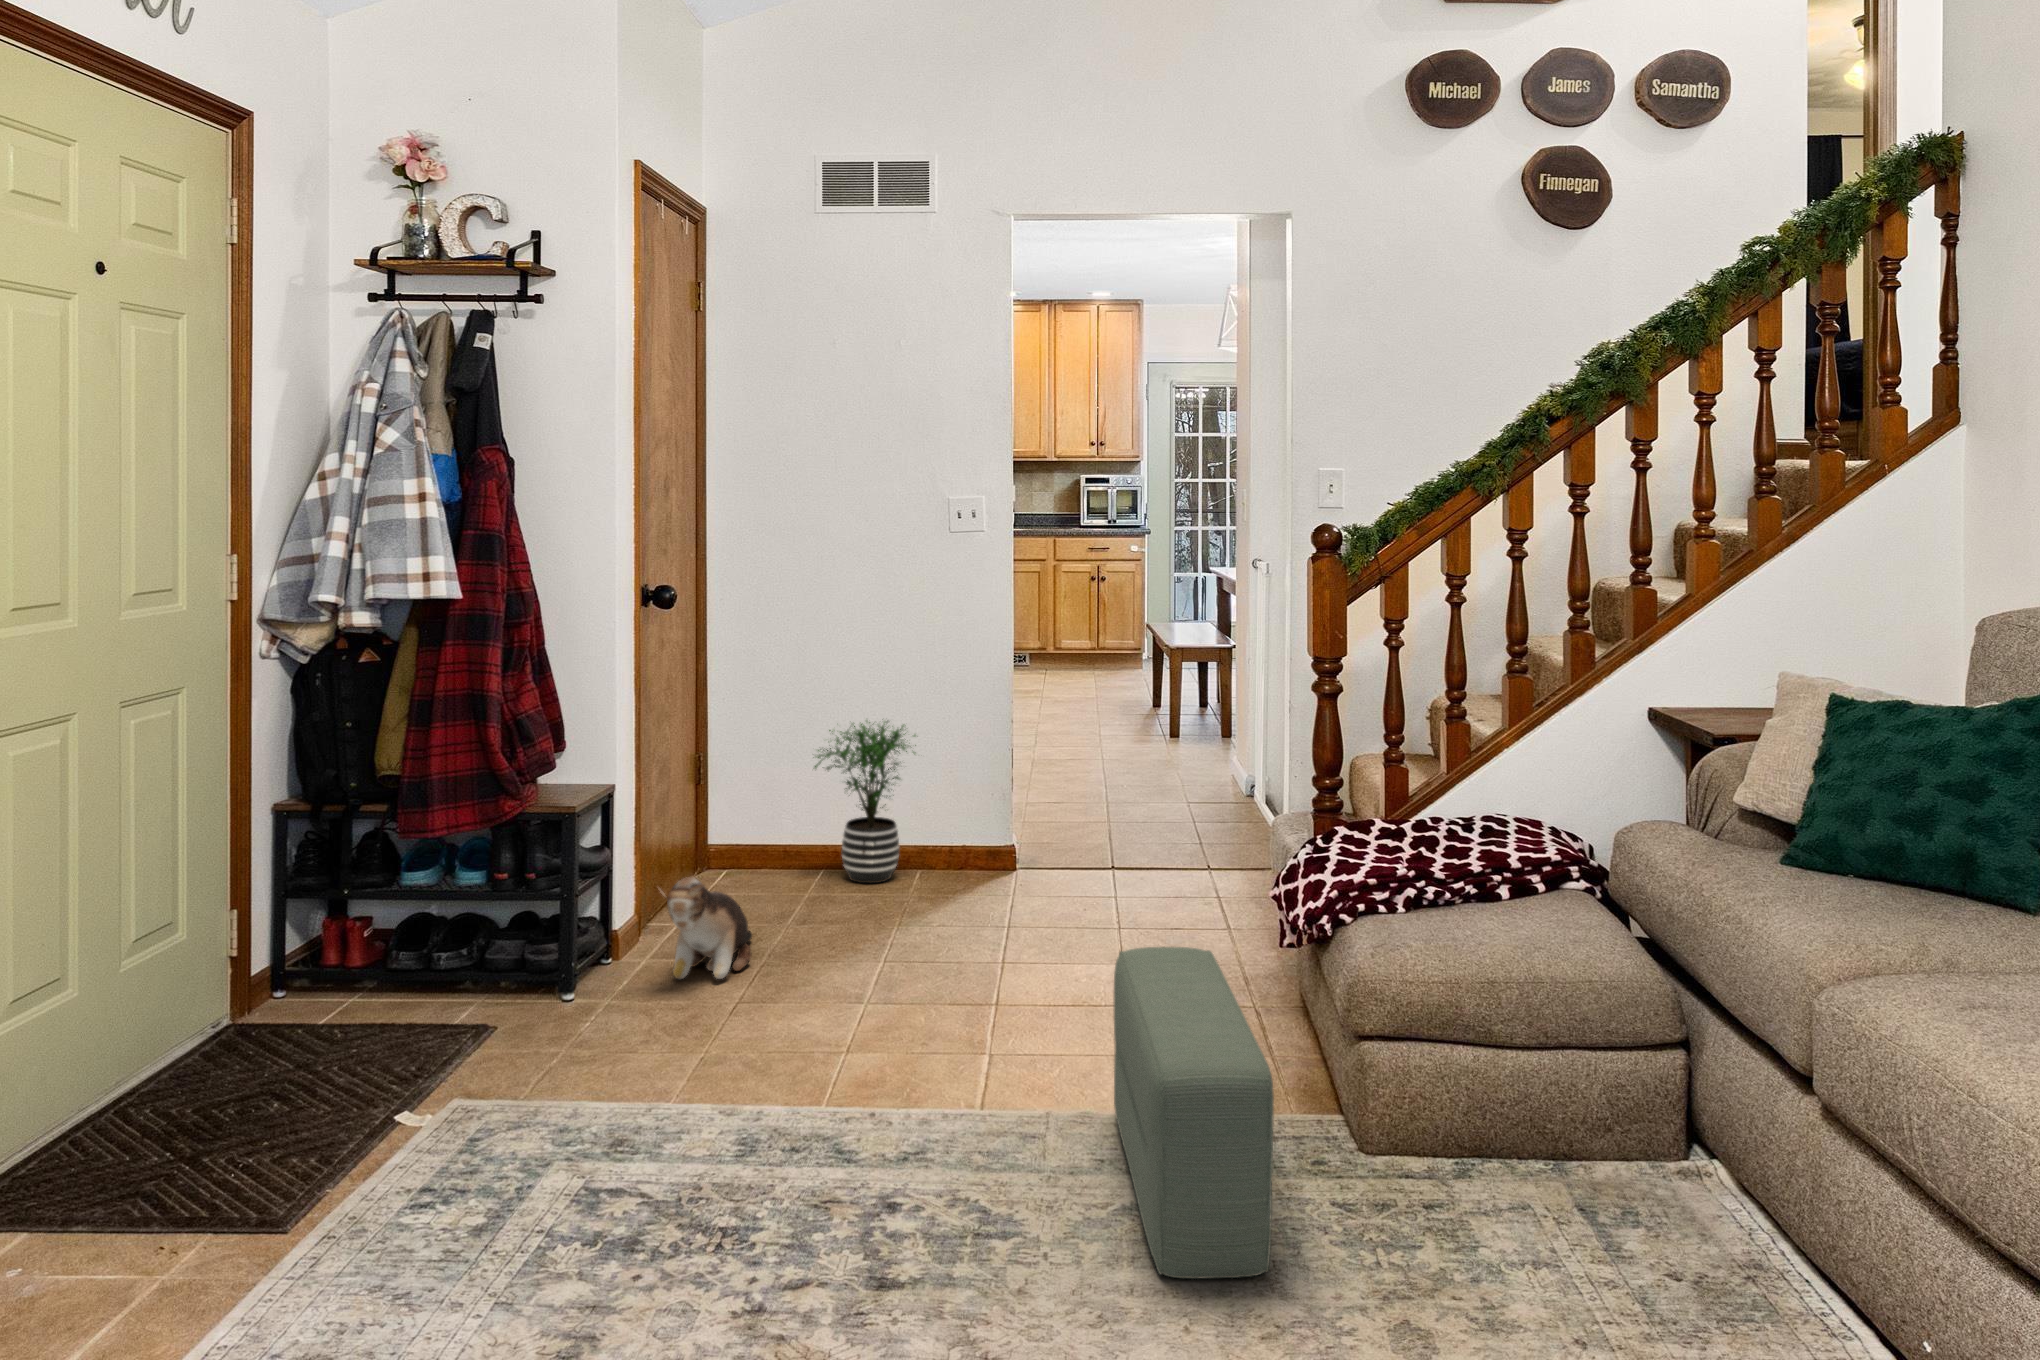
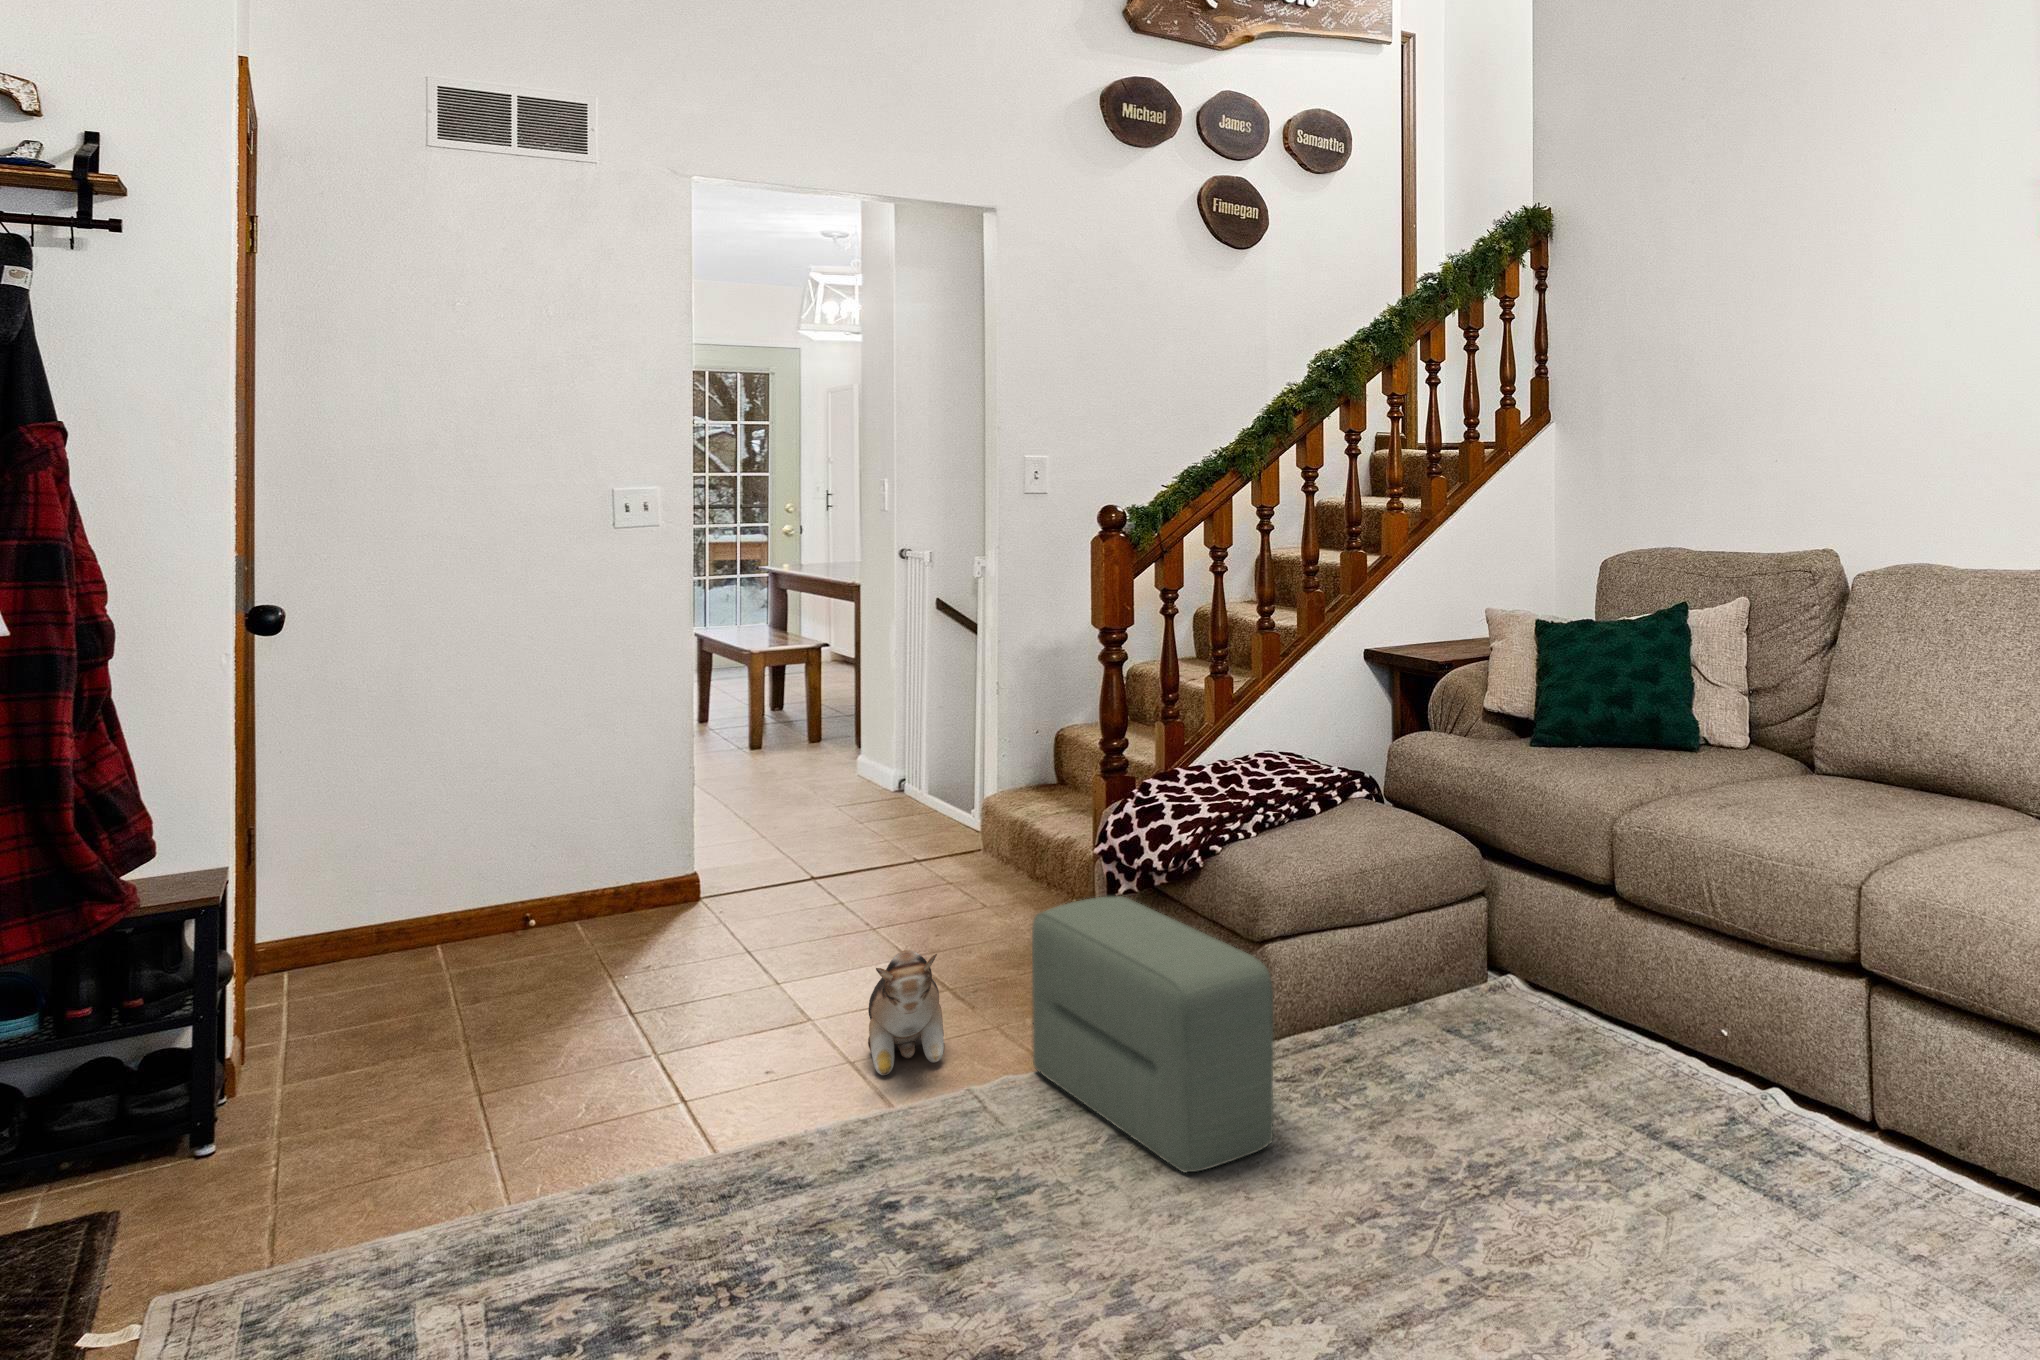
potted plant: present [815,721,916,883] -> none [489,759,635,948]
plush toy: present [657,877,752,979] -> present [868,950,944,1075]

